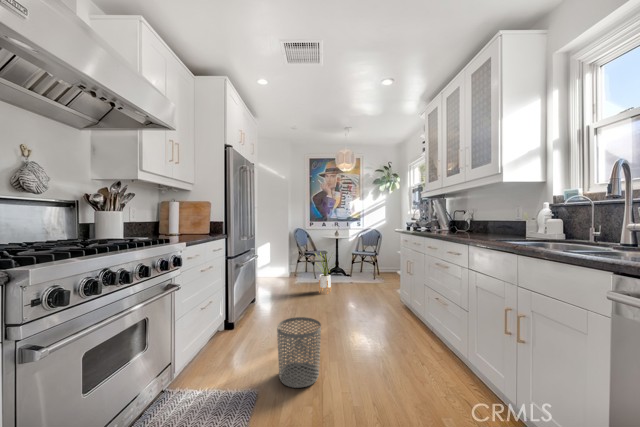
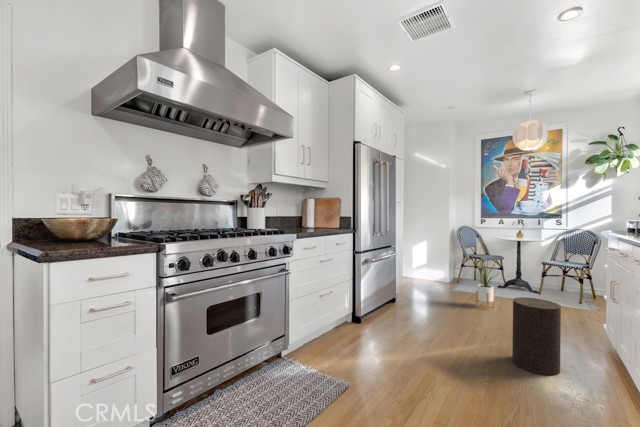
stool: none [363,279,392,334] -> present [512,297,561,376]
waste bin: present [277,317,321,388] -> none [374,321,423,395]

